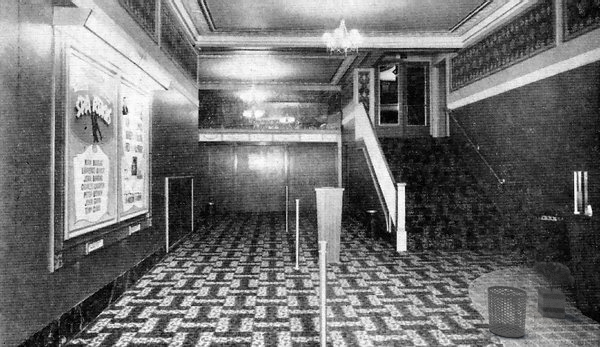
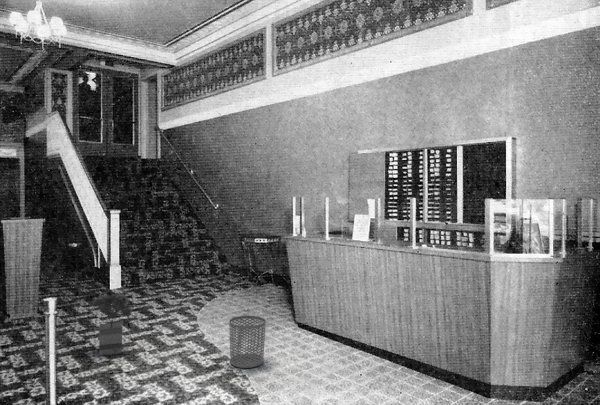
potted tree: present [533,262,575,318] -> present [92,294,132,356]

